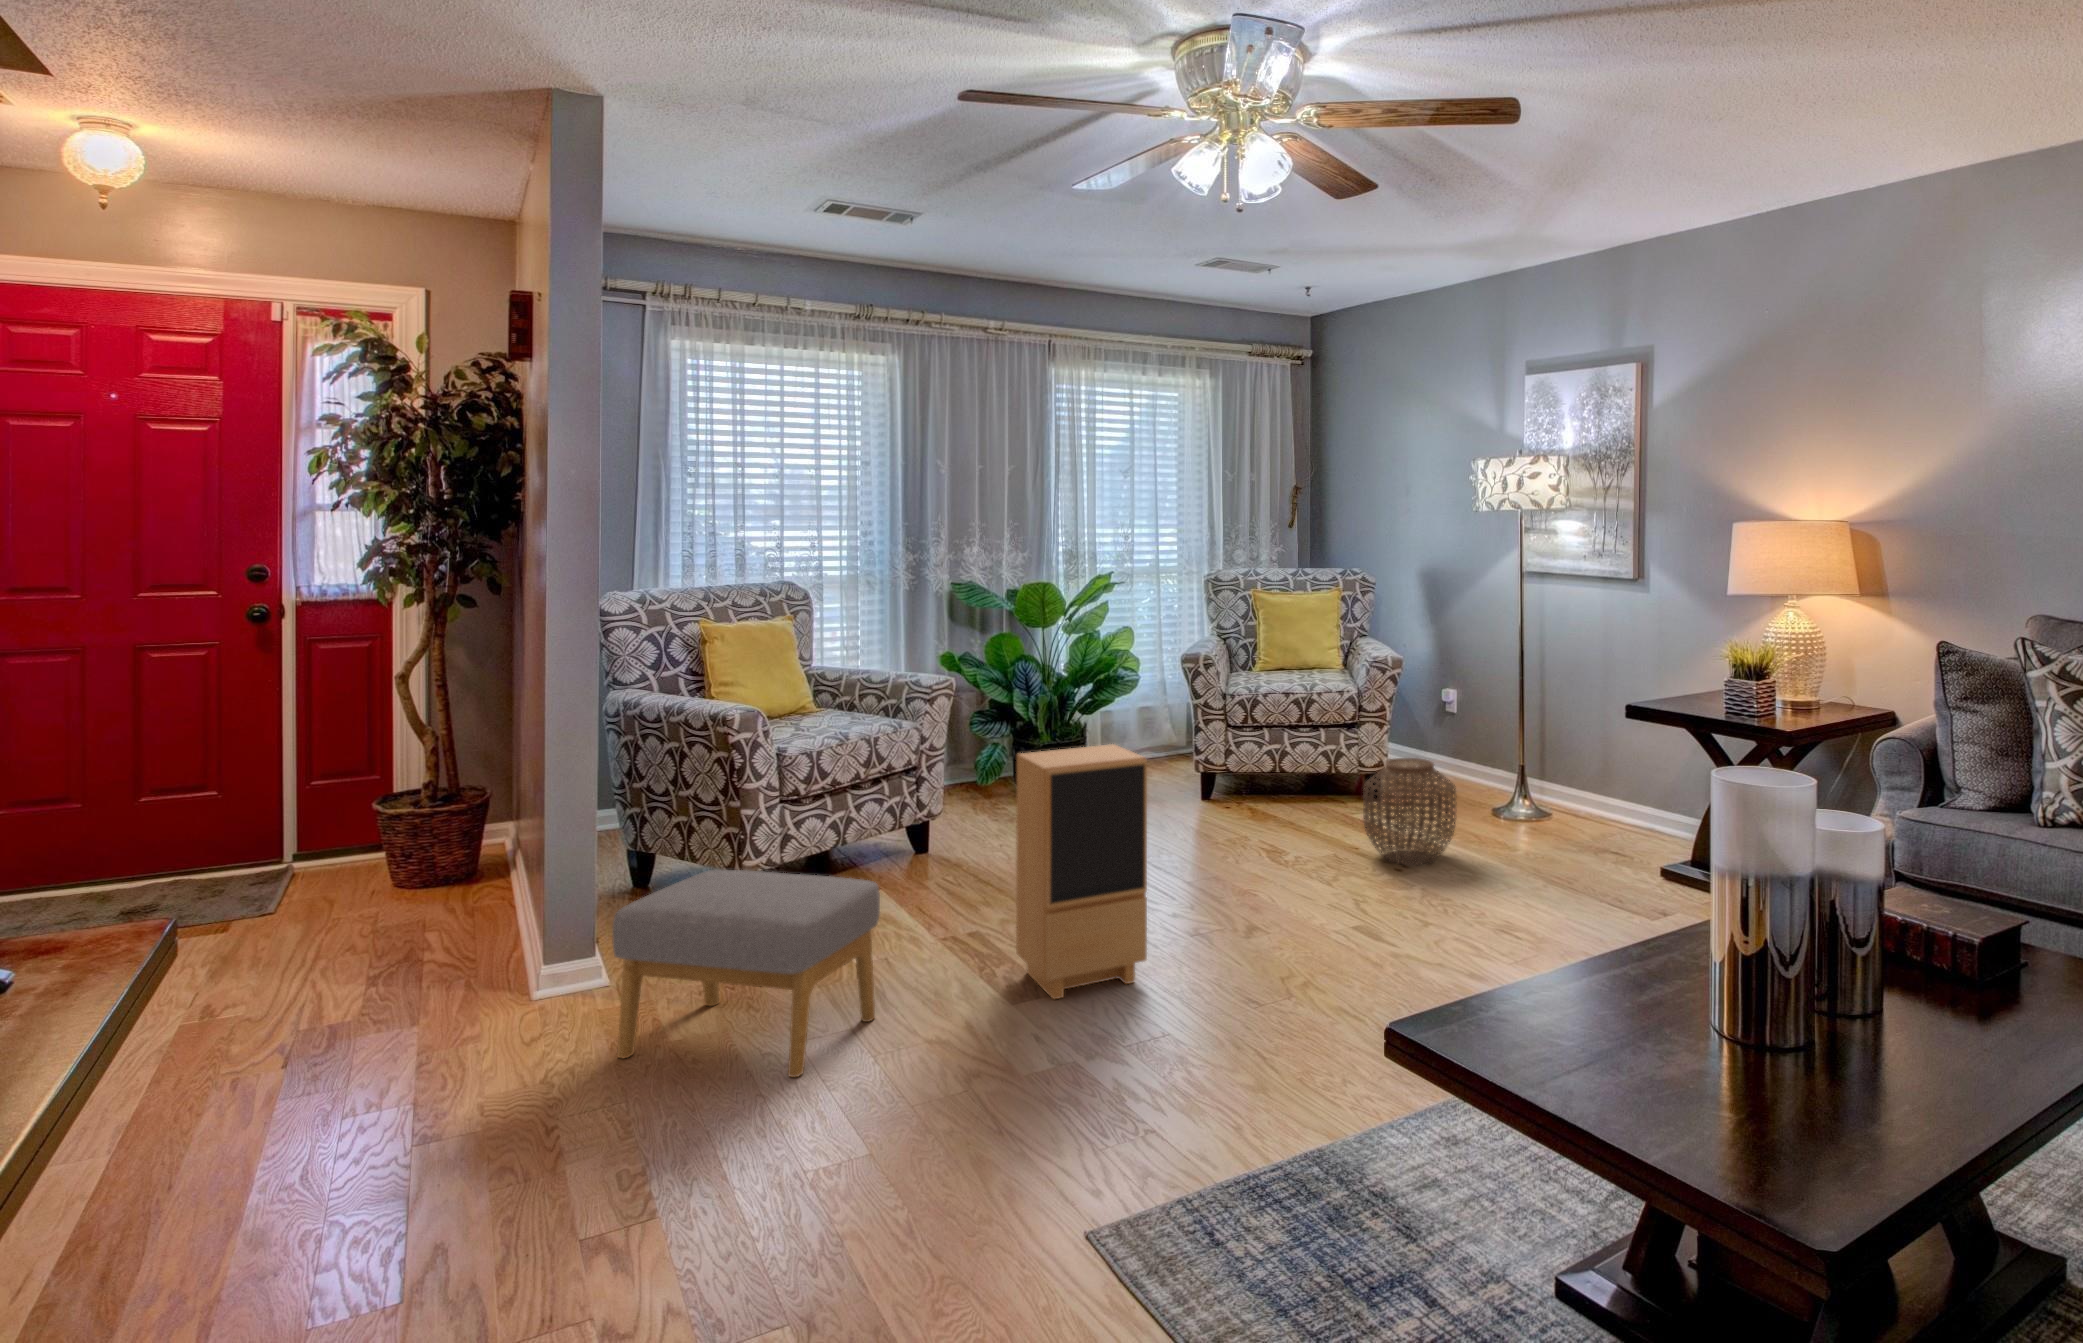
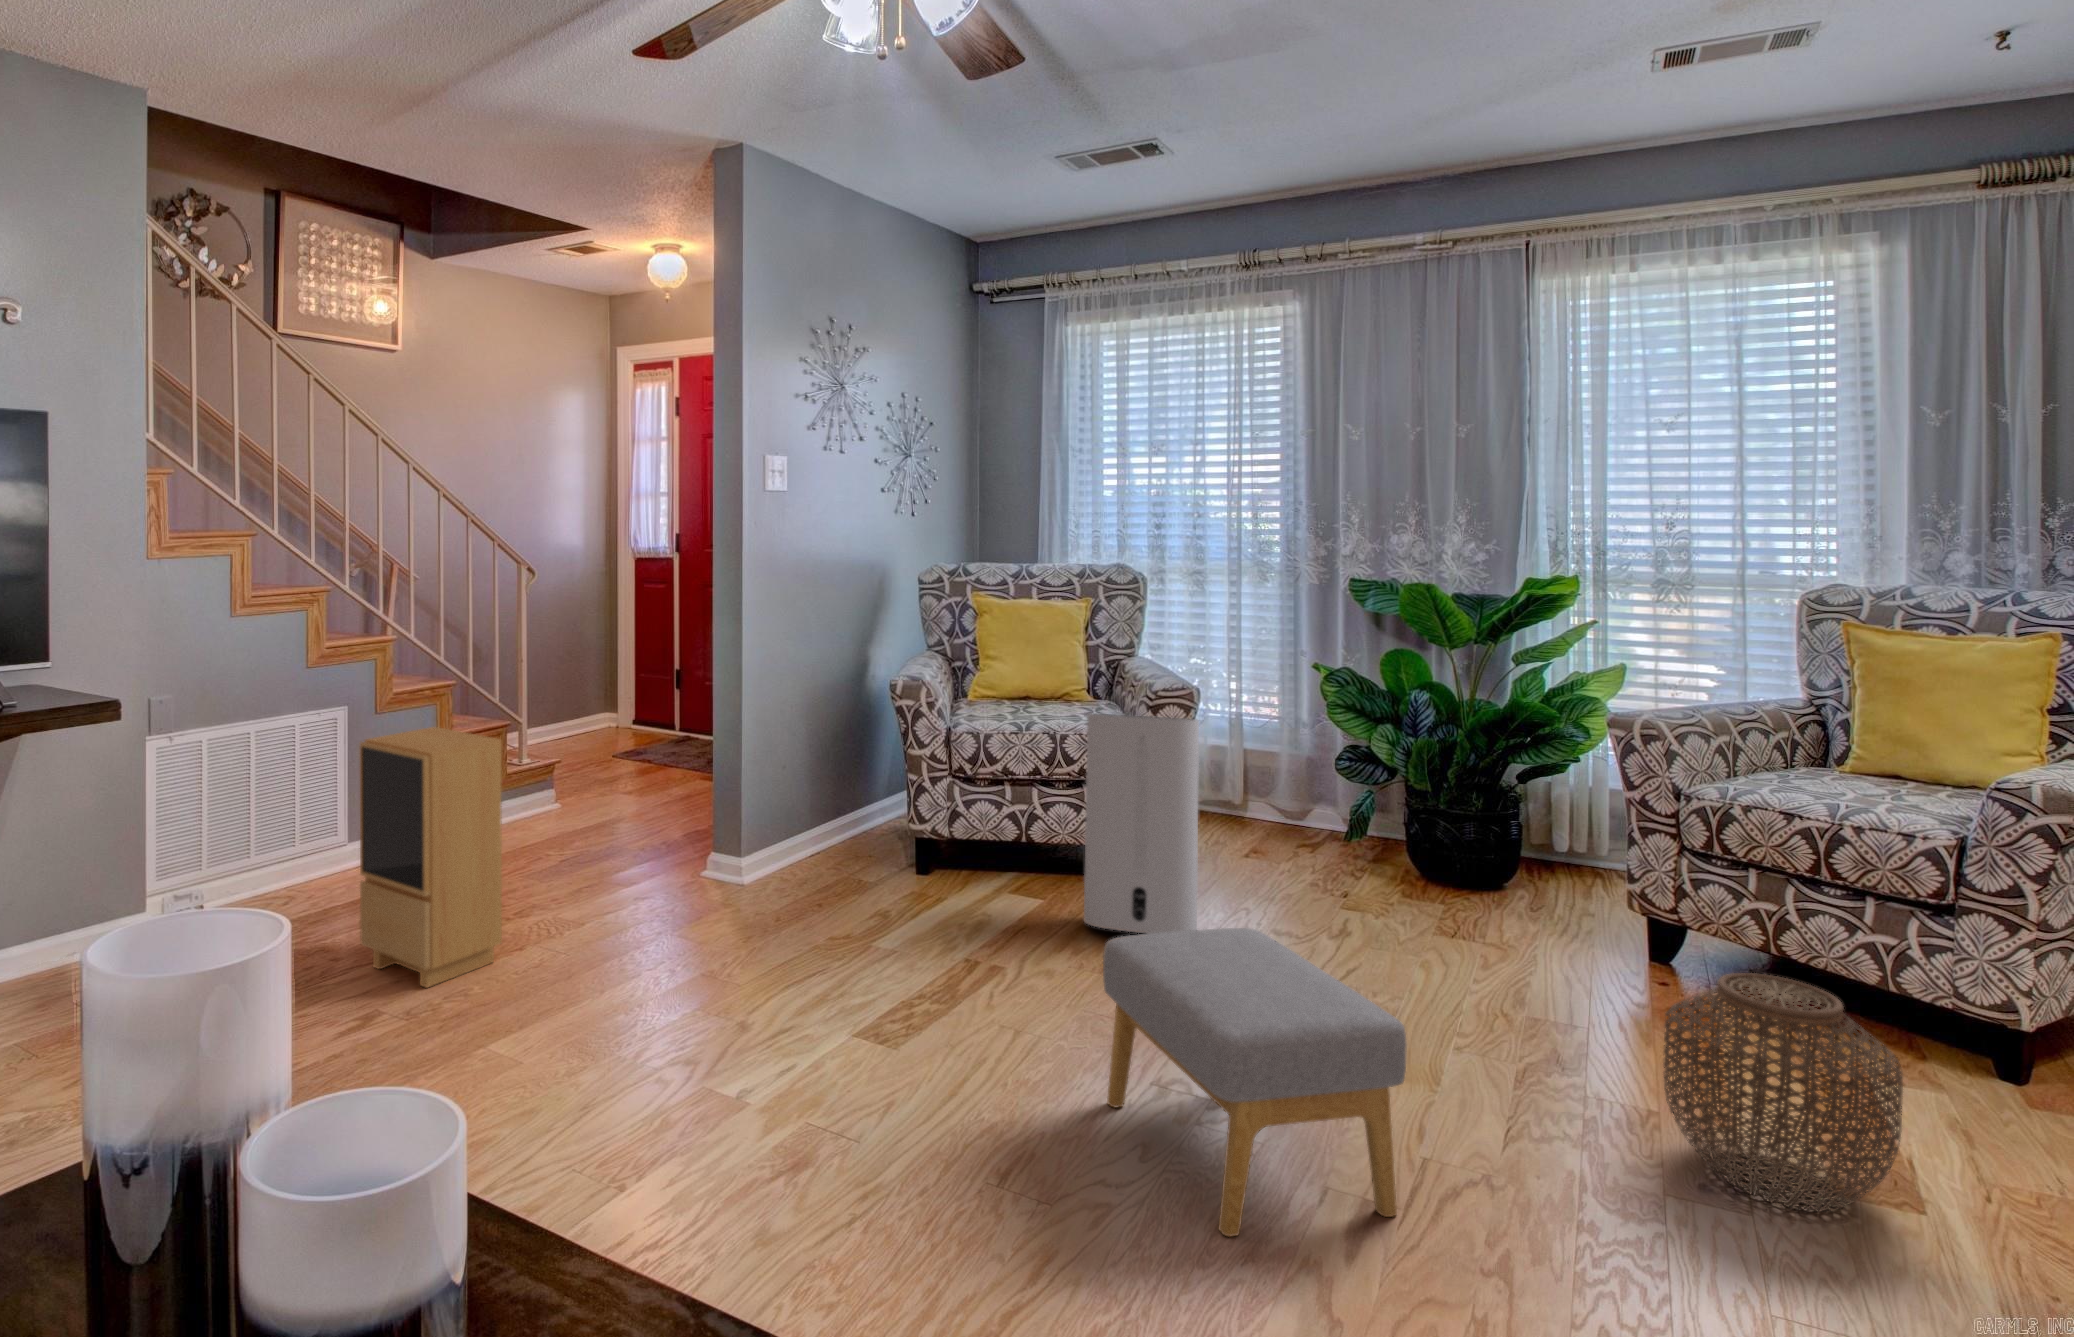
air purifier: none [931,697,1032,885] -> present [1084,714,1199,934]
speaker: present [1016,744,1147,999] -> present [360,727,502,988]
footstool: present [613,870,880,1077] -> present [1103,928,1407,1237]

